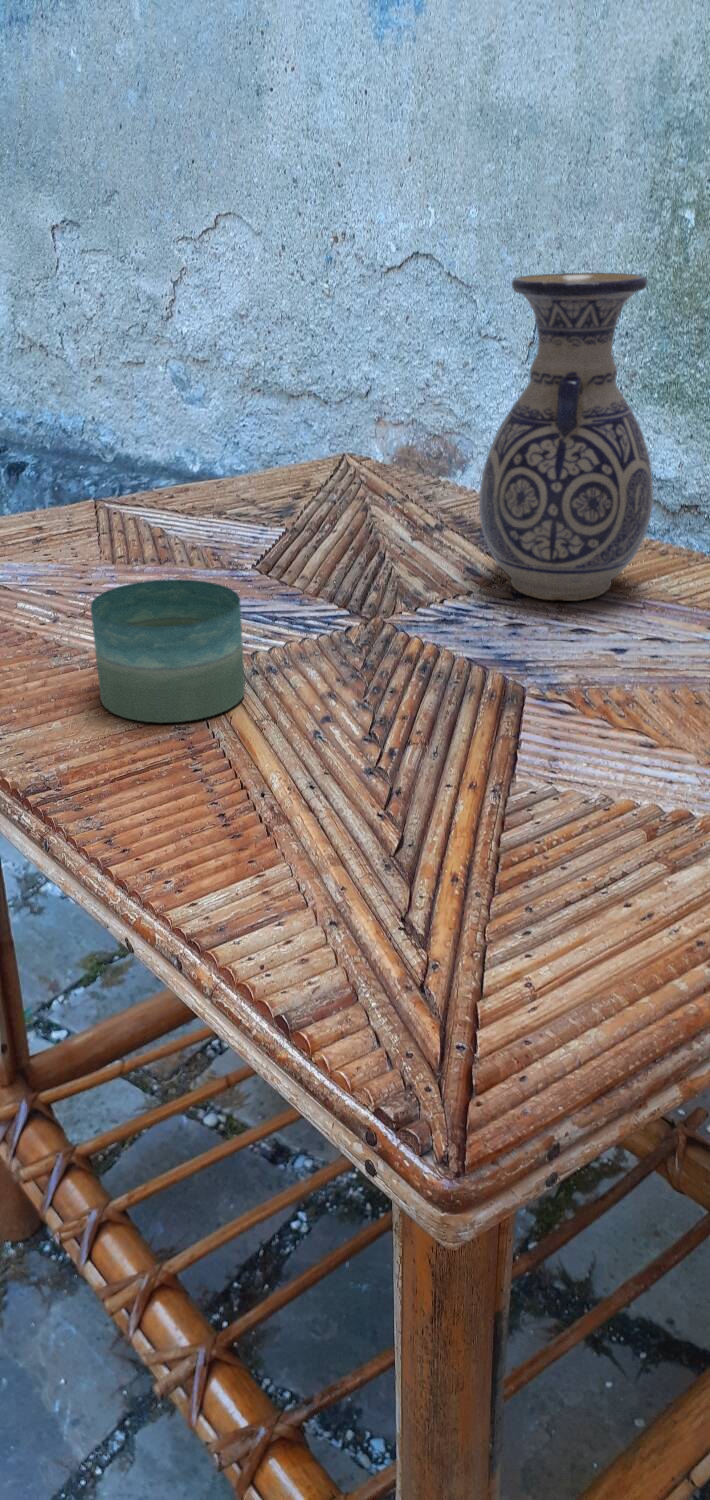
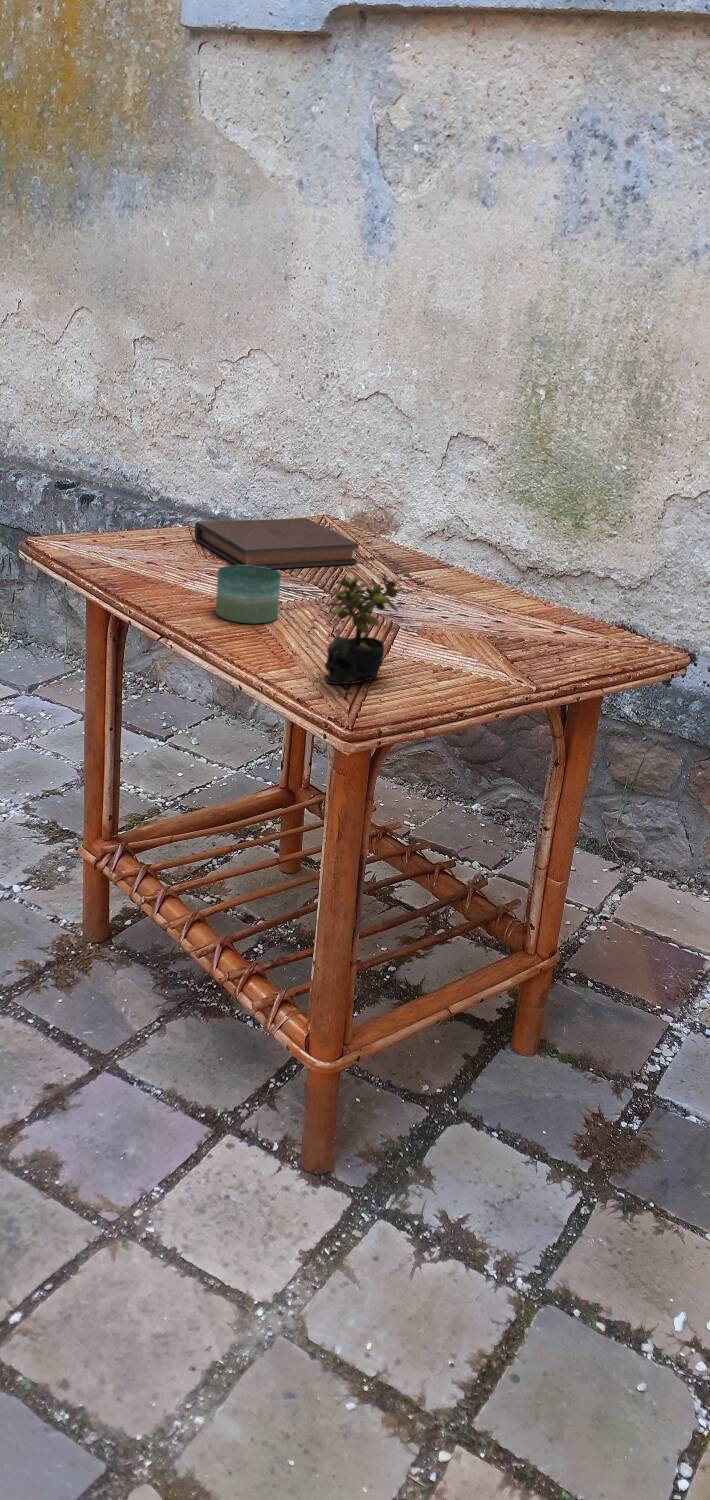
vase: present [479,273,653,601] -> none [391,443,473,597]
book: none [101,463,411,579] -> present [195,518,359,569]
succulent plant: none [350,597,571,933] -> present [325,574,404,684]

